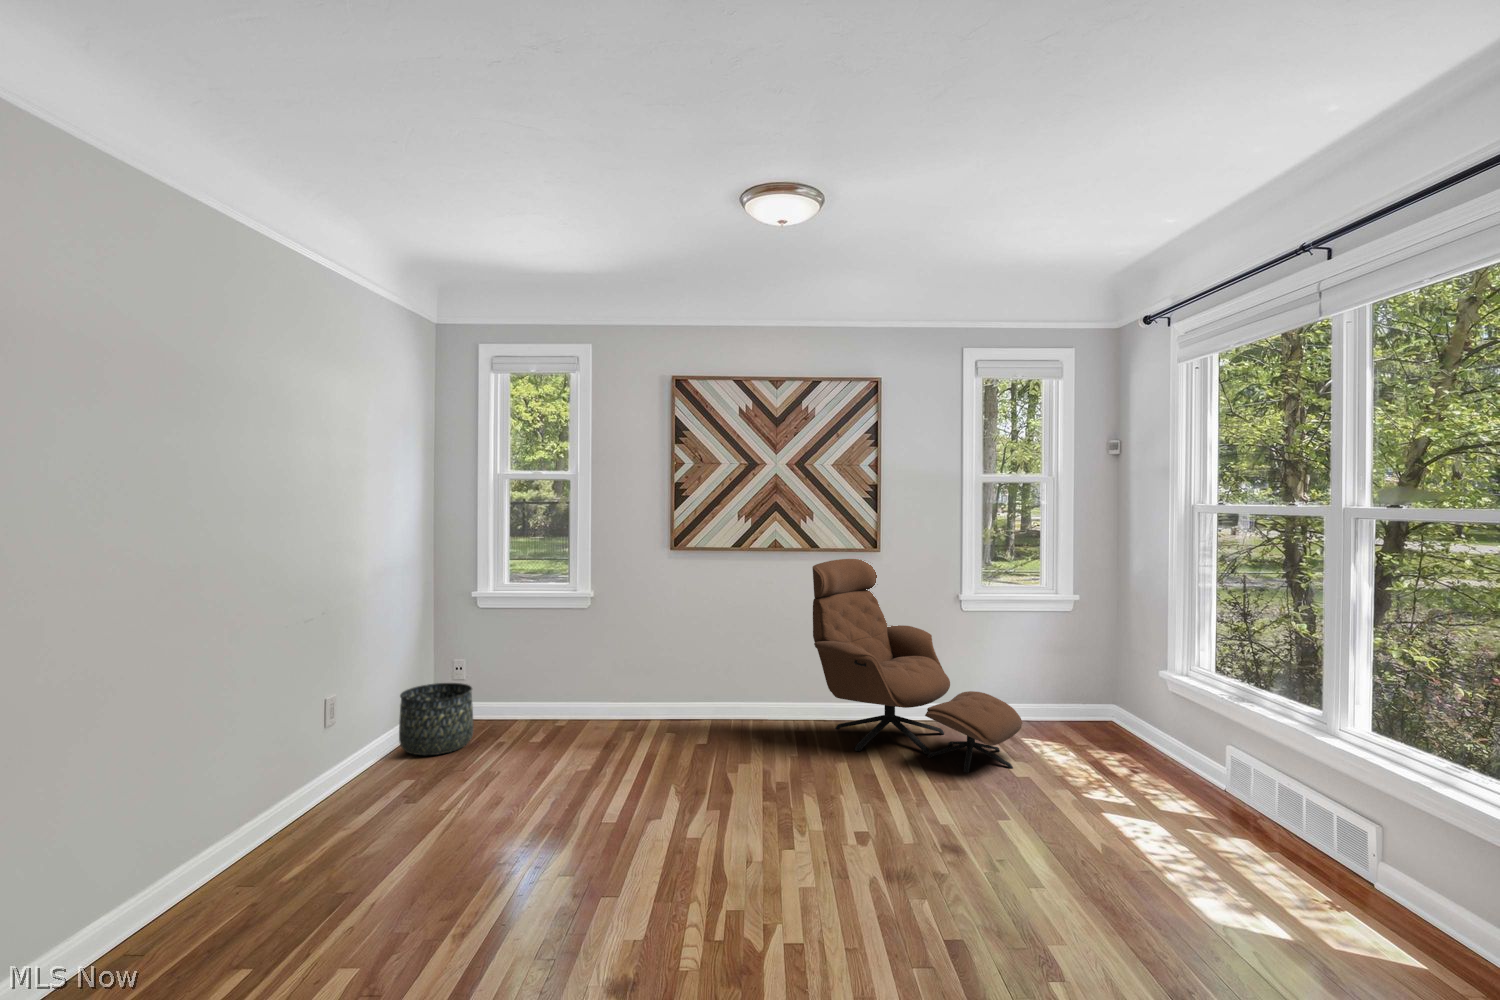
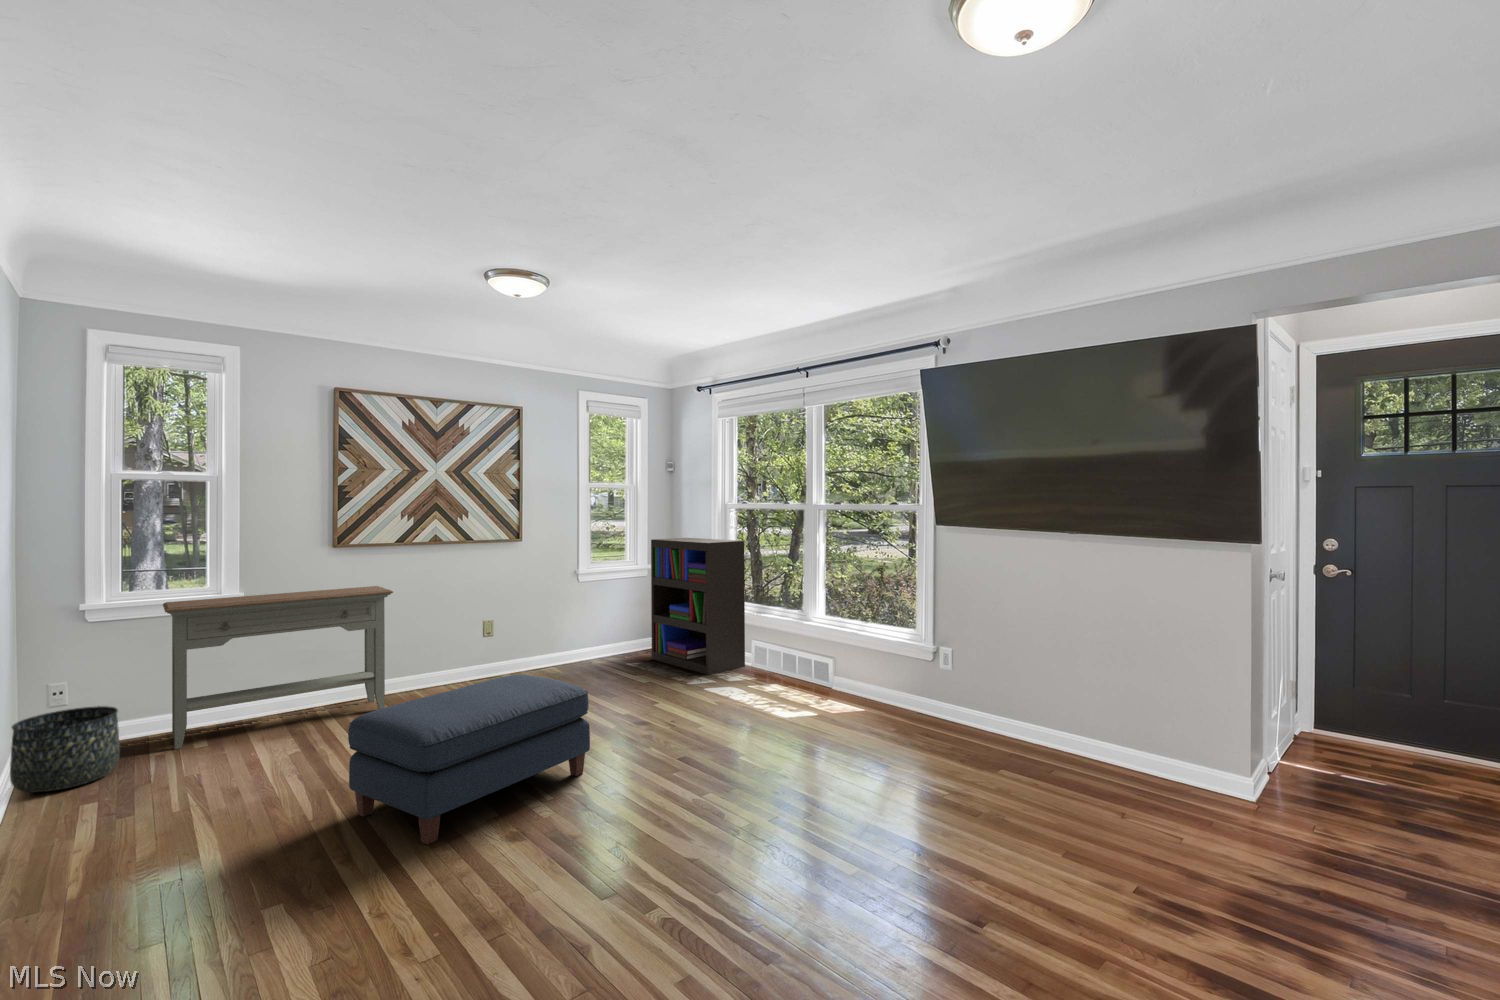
bookshelf: none [1065,558,1216,787] -> present [651,538,745,675]
lounge chair: present [812,559,1022,773] -> none [479,549,638,693]
console table: none [513,594,713,735] -> present [163,586,393,749]
ottoman: none [521,742,807,962] -> present [348,675,590,845]

